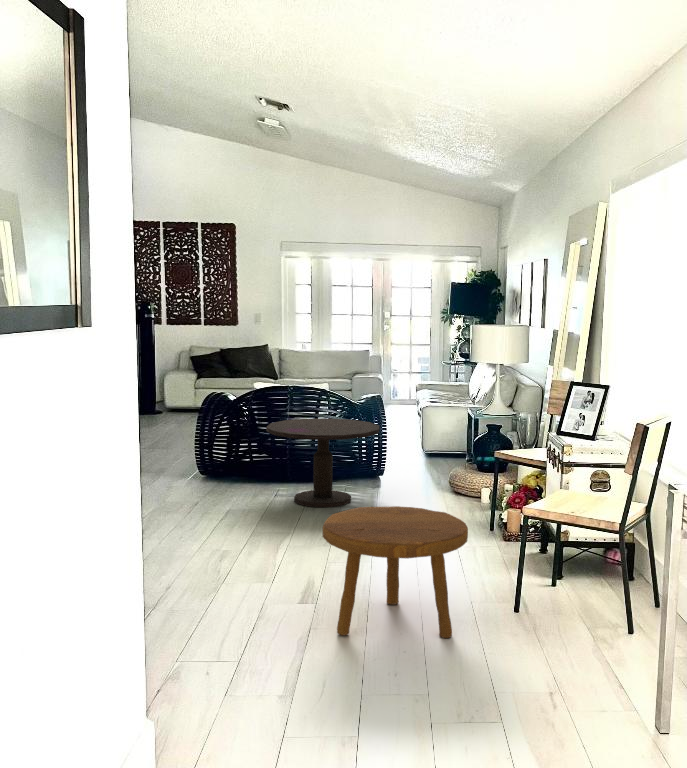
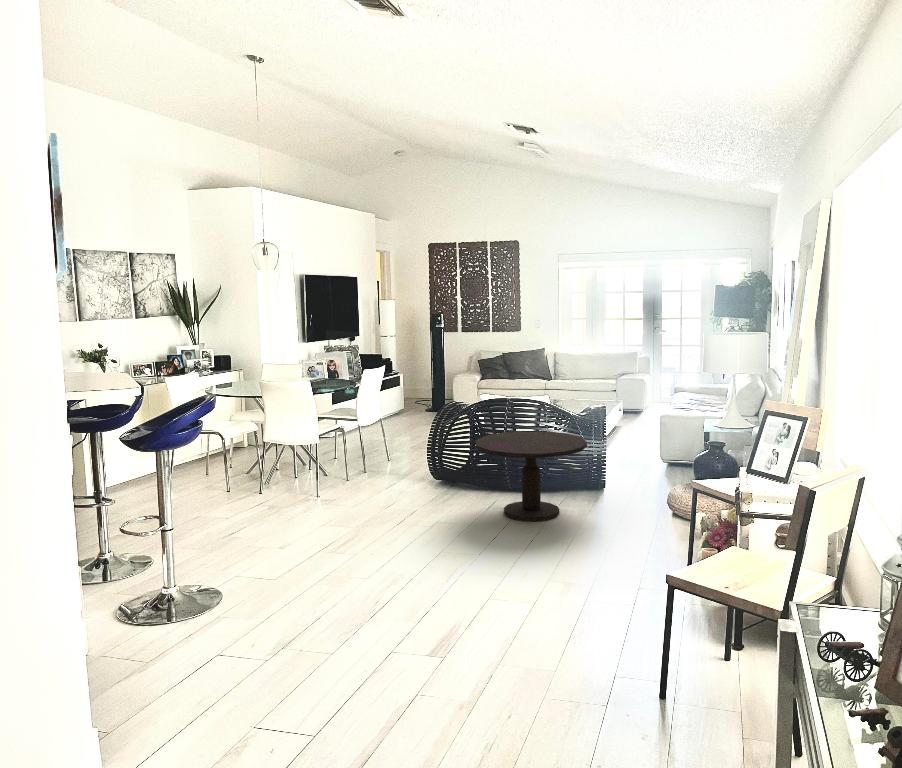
footstool: present [322,506,468,638] -> none [423,552,583,719]

